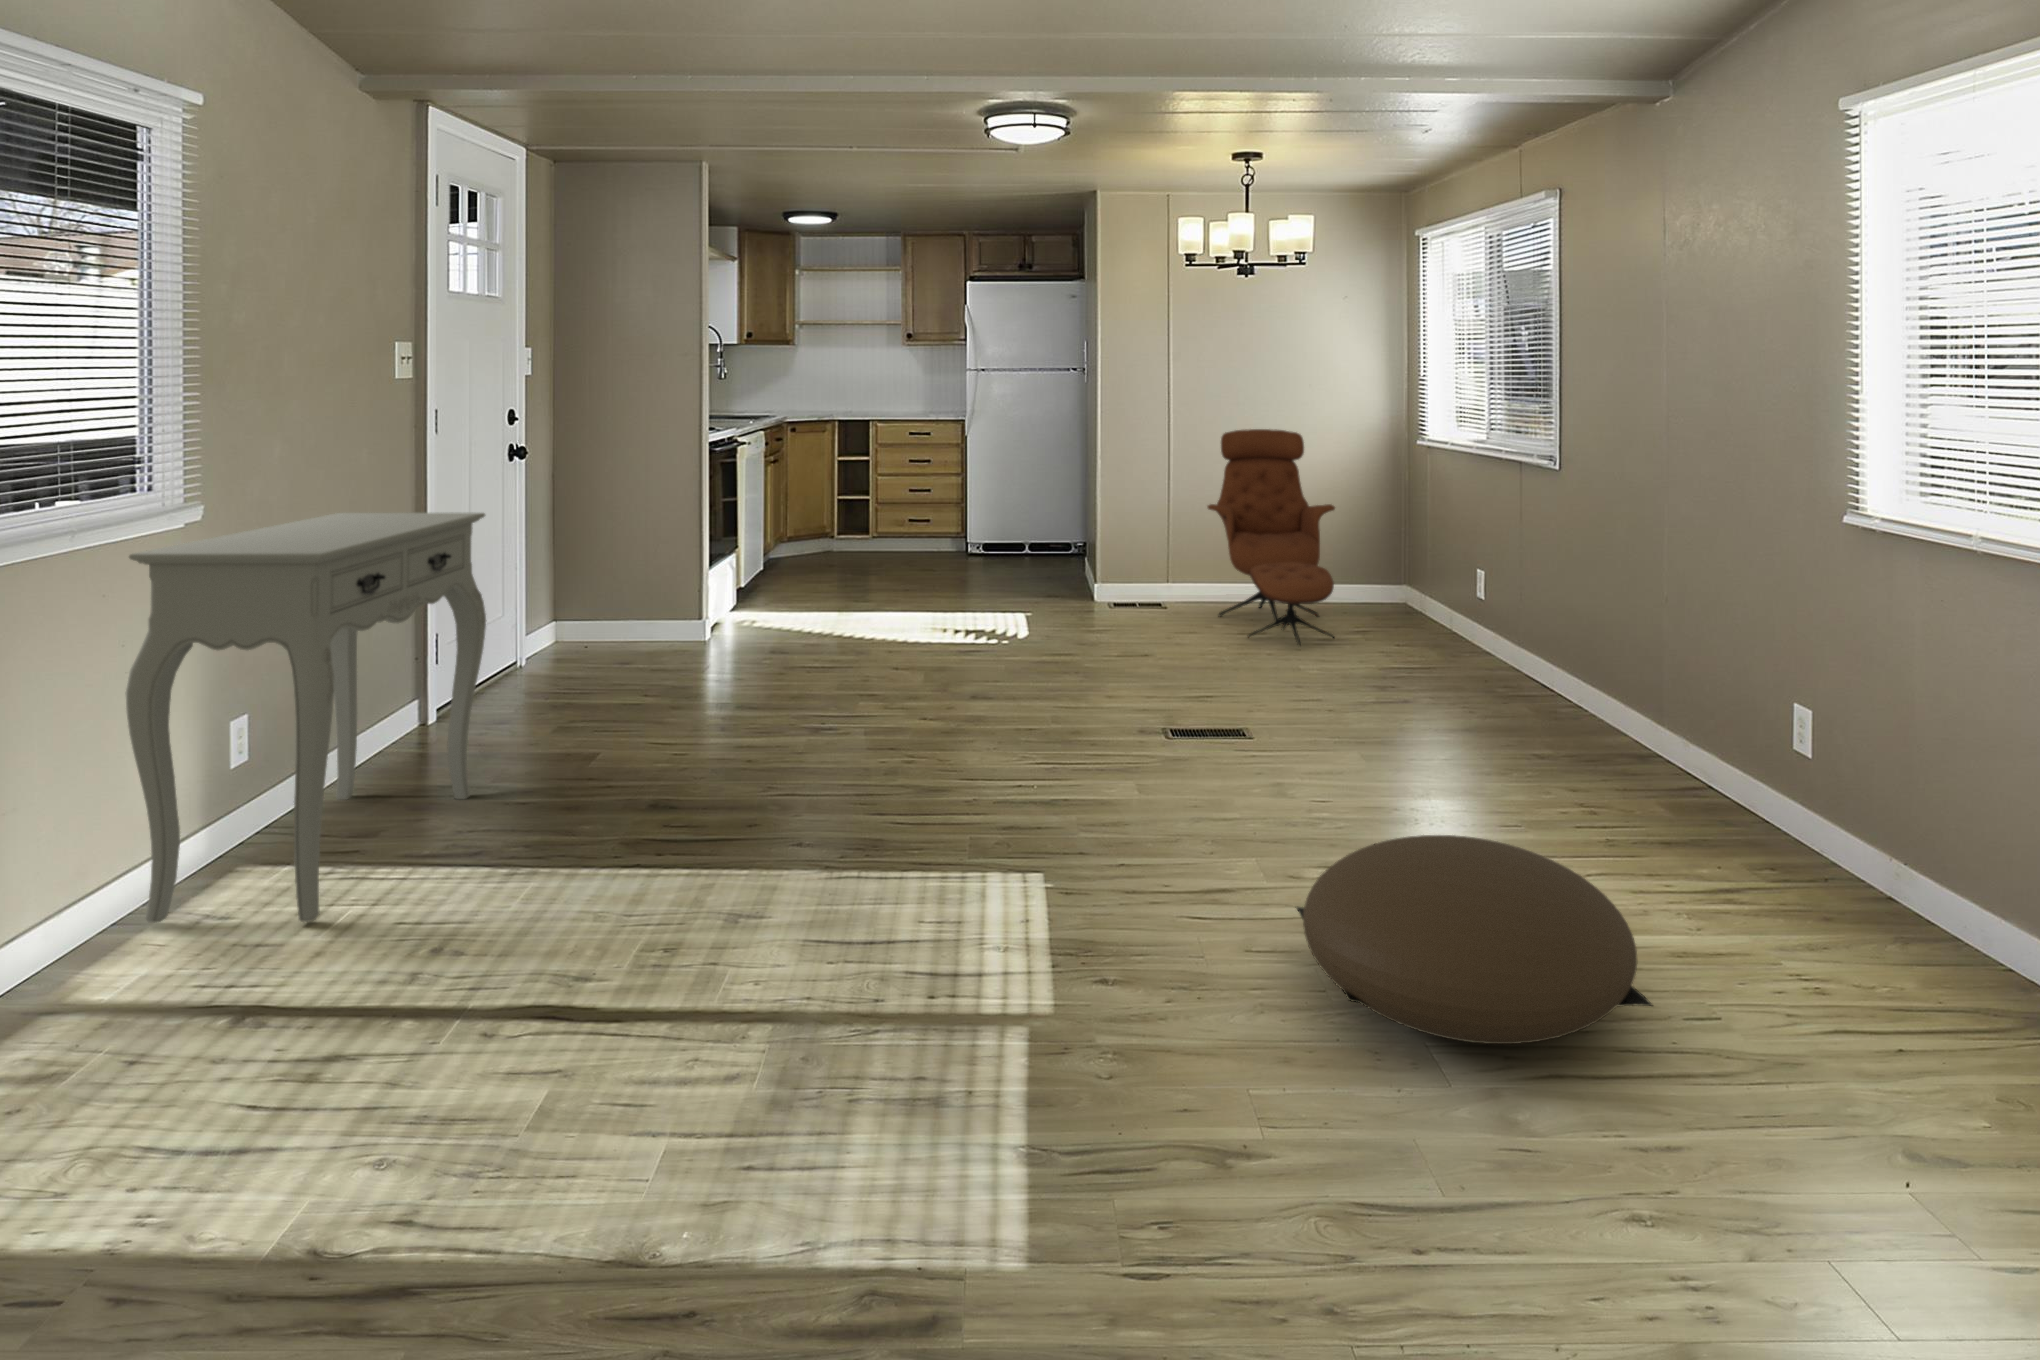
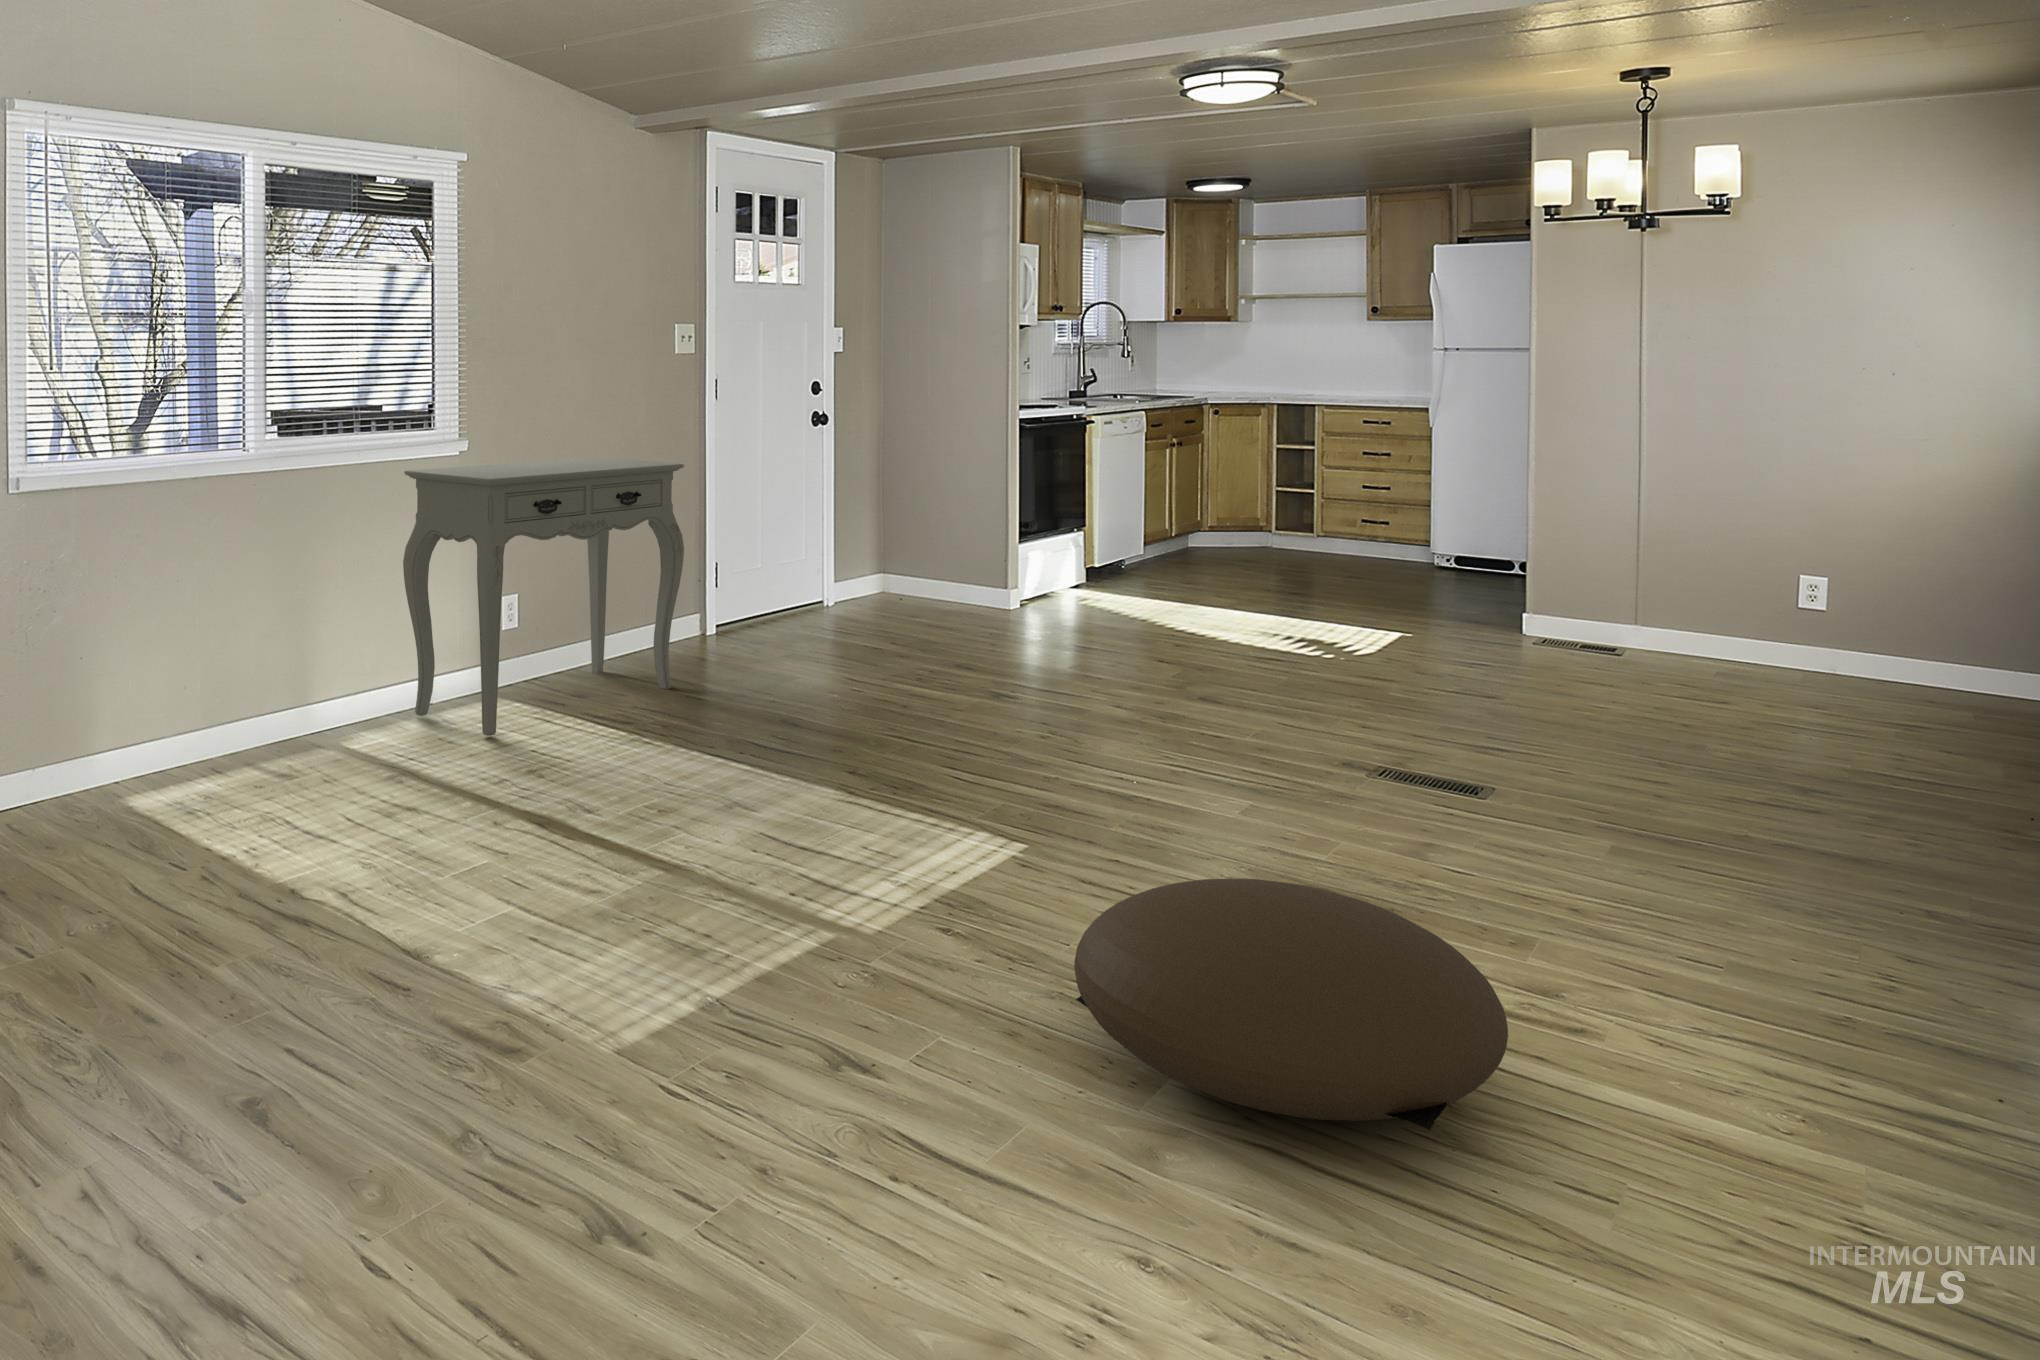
lounge chair: present [1208,429,1335,646] -> none [1671,430,1911,730]

